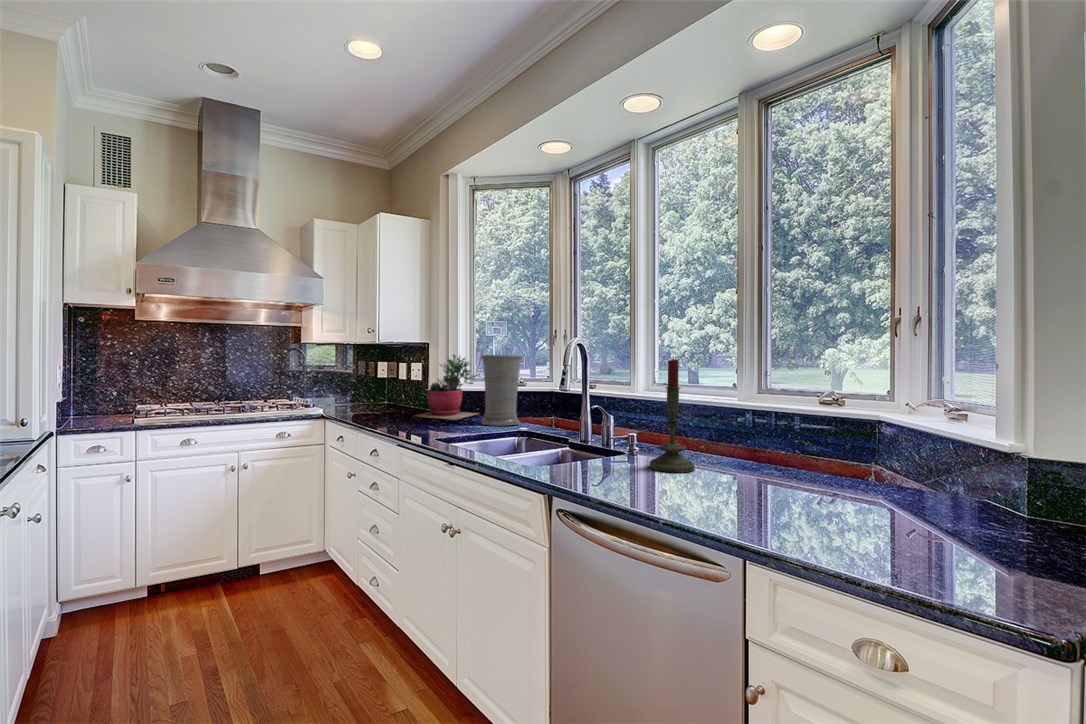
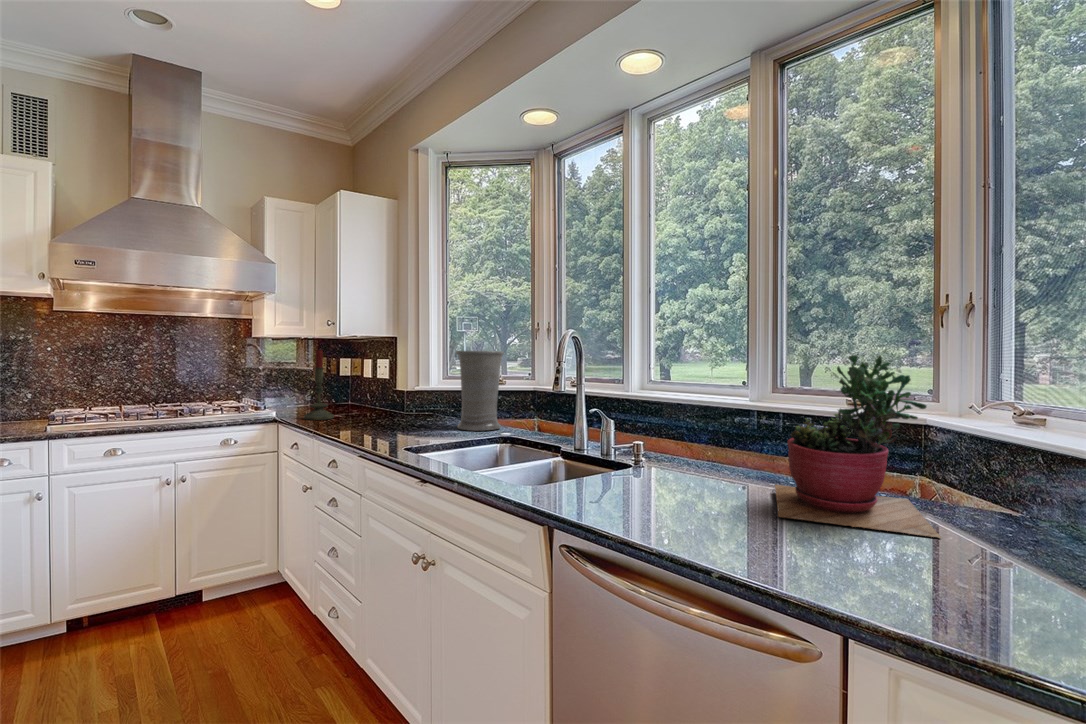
succulent plant: present [416,355,478,420] -> present [775,355,941,538]
candle: present [650,357,695,473] -> present [304,350,334,420]

